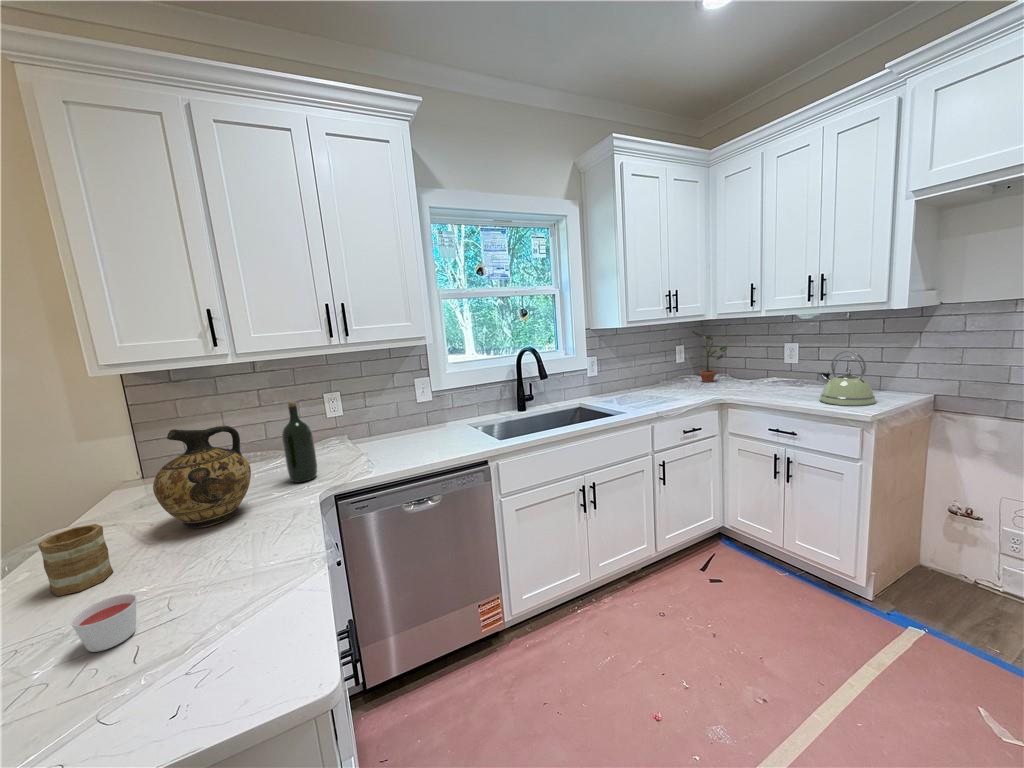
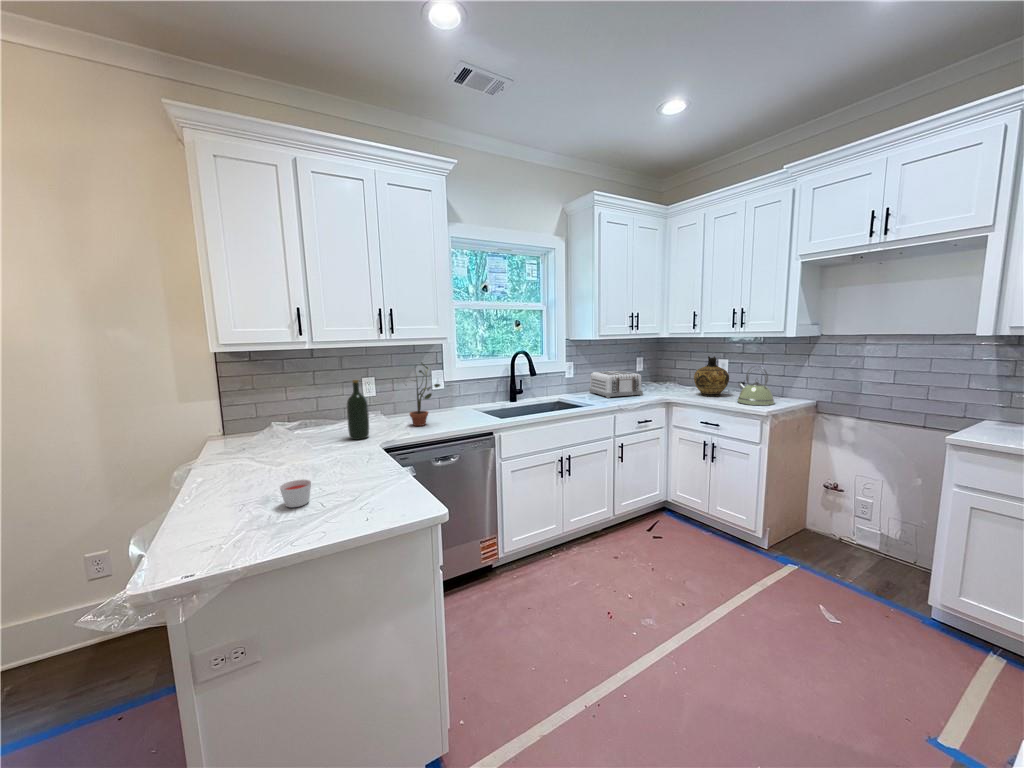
potted plant: present [692,331,727,382] -> present [410,362,440,426]
toaster: none [619,364,687,401] -> present [589,371,643,398]
ceramic jug: present [153,426,251,528] -> present [694,356,729,396]
mug: present [38,524,113,596] -> none [225,447,263,489]

